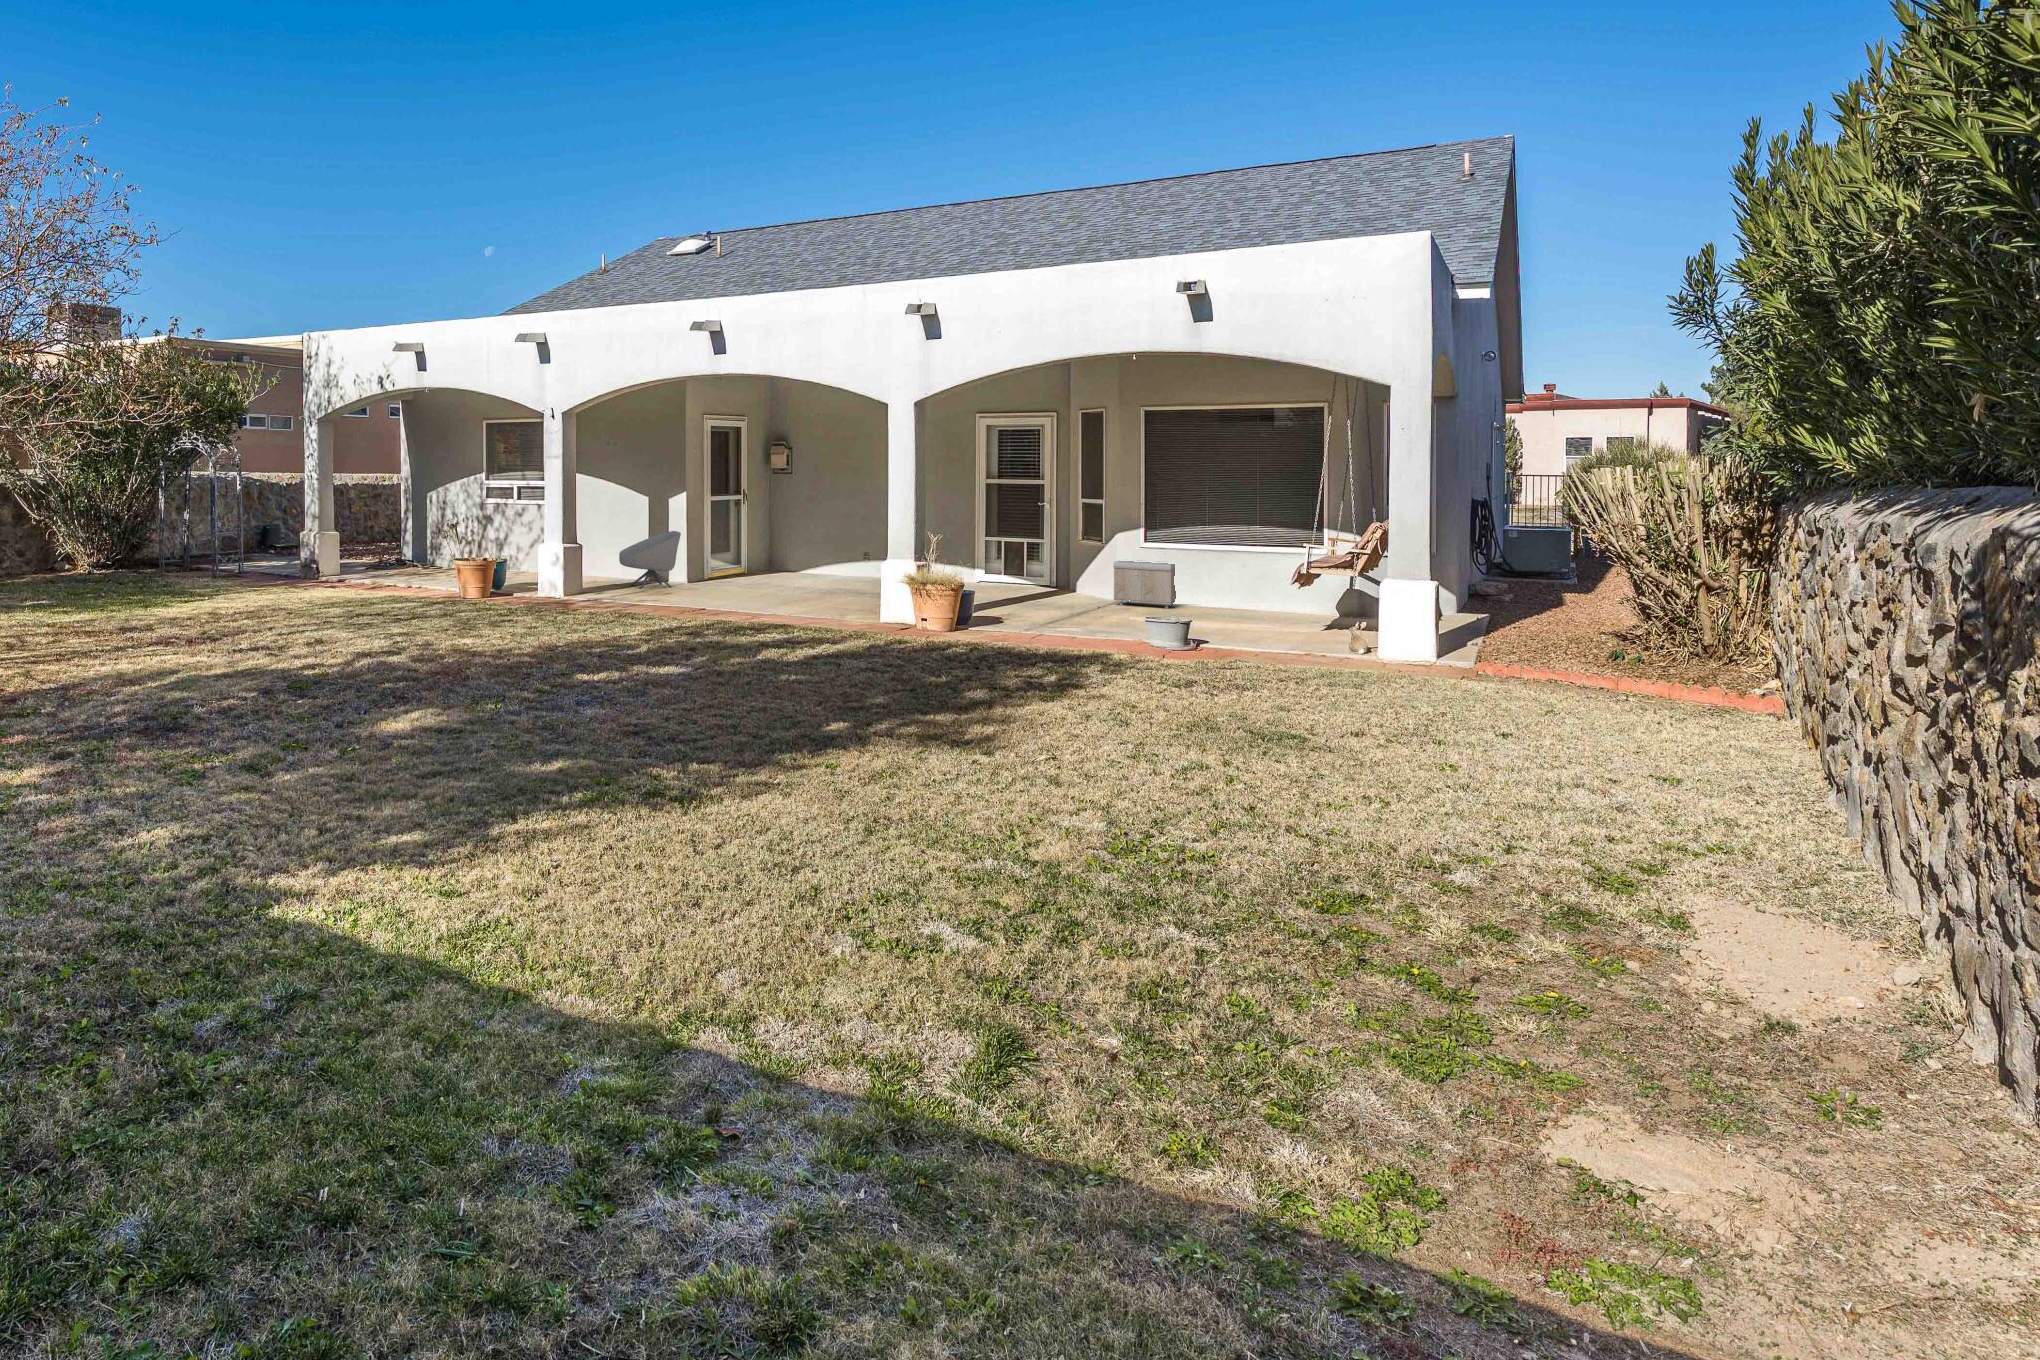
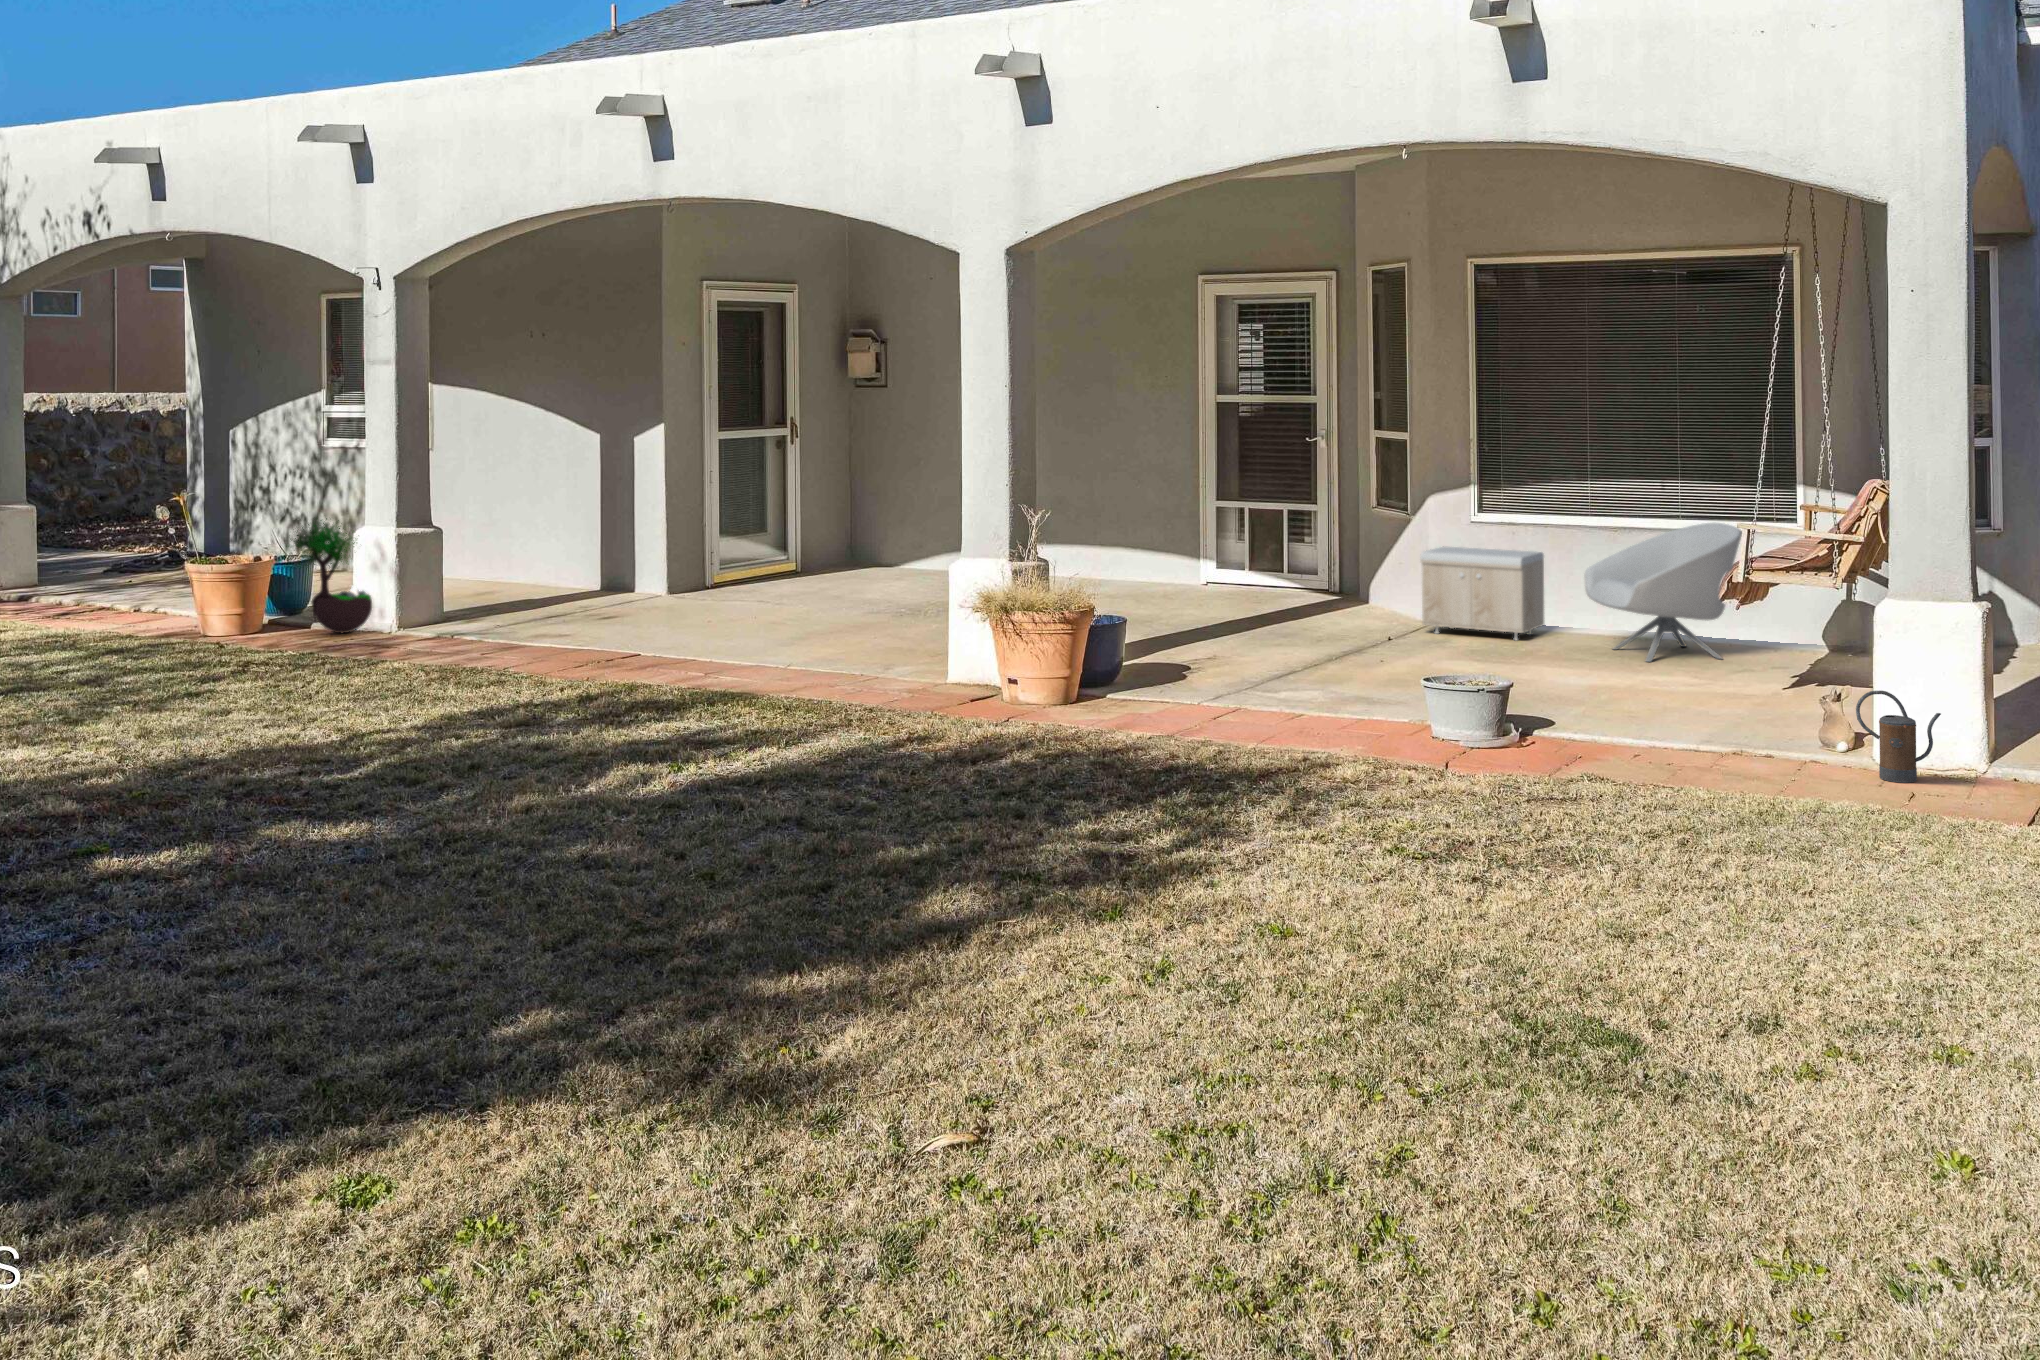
armchair: present [619,531,681,589] -> present [1584,523,1742,662]
potted tree: none [515,533,557,597] -> present [288,518,372,633]
watering can: none [1371,620,1414,663] -> present [1856,691,1941,783]

